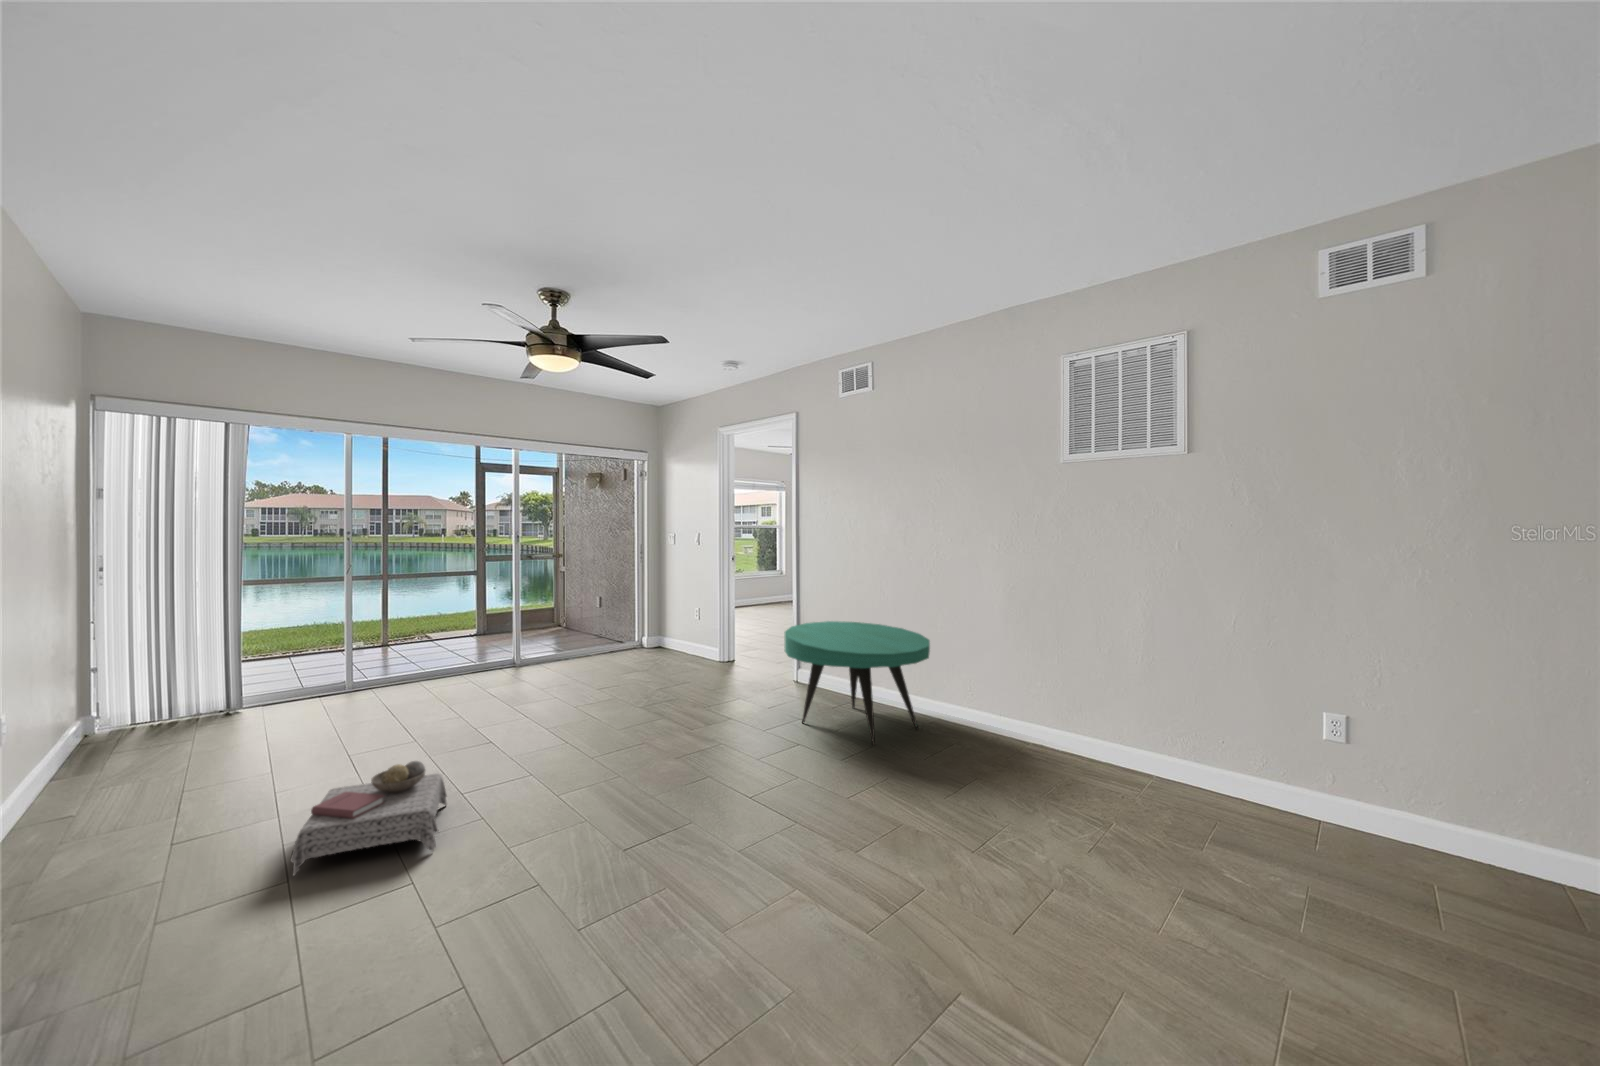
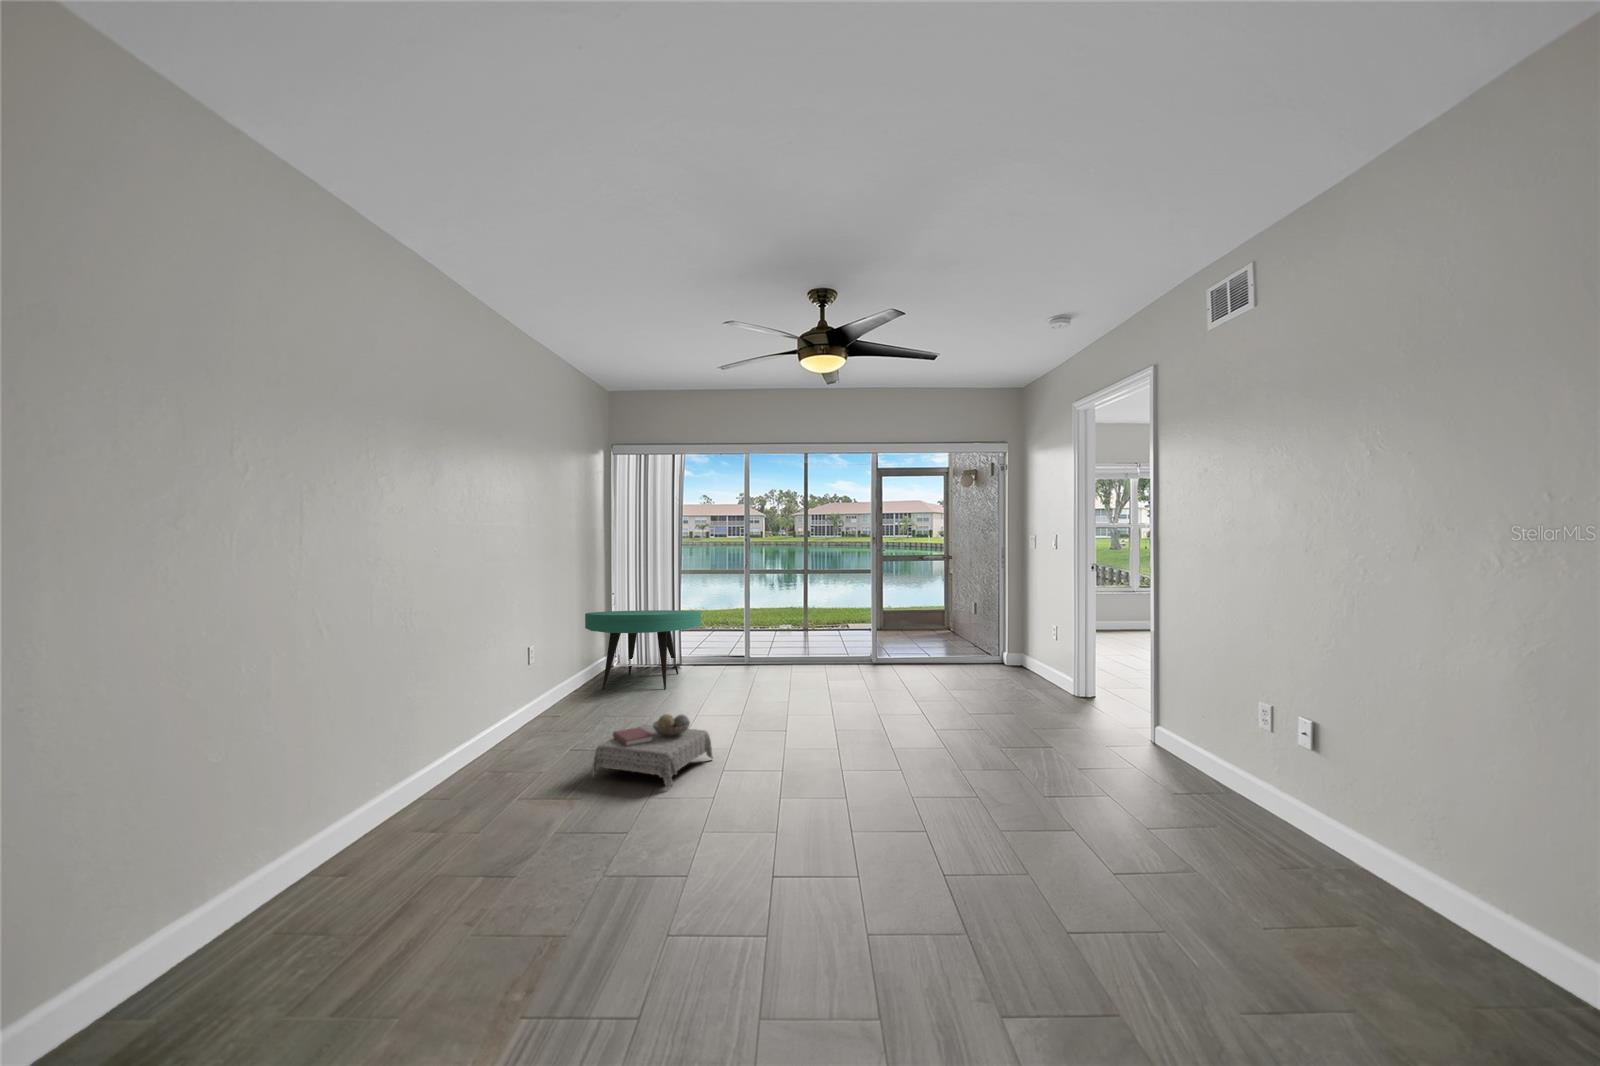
coffee table: present [784,621,930,745] -> present [585,610,701,689]

